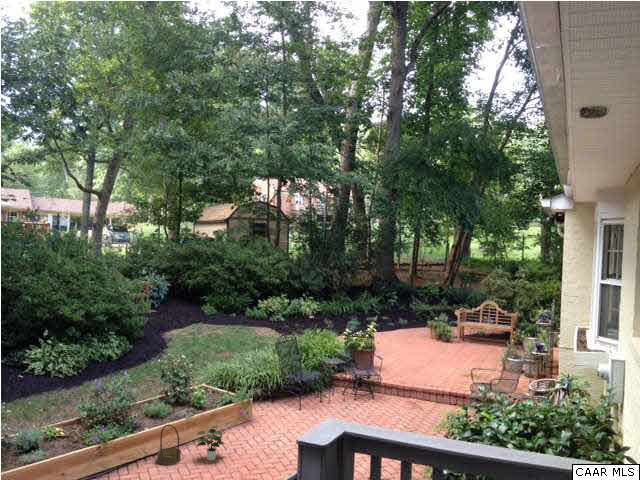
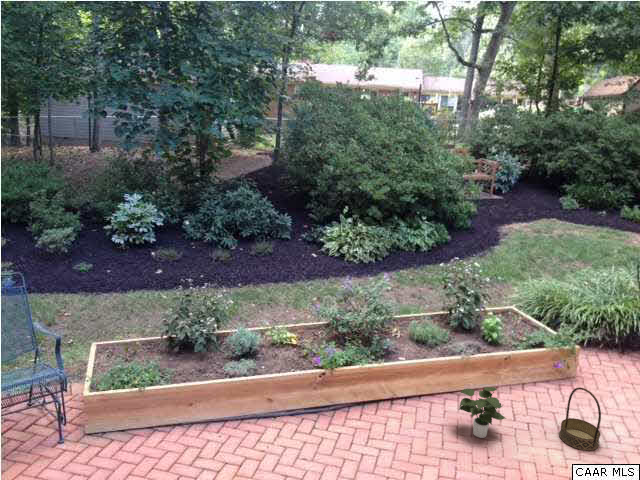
basket: present [157,425,181,465] -> present [559,387,601,451]

